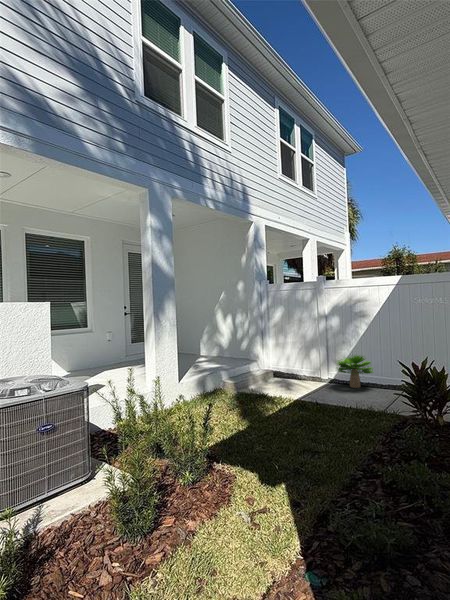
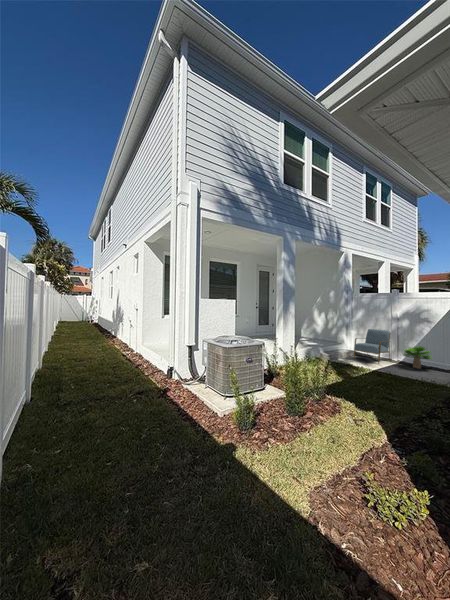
chair: none [271,335,321,386] -> present [354,329,390,363]

